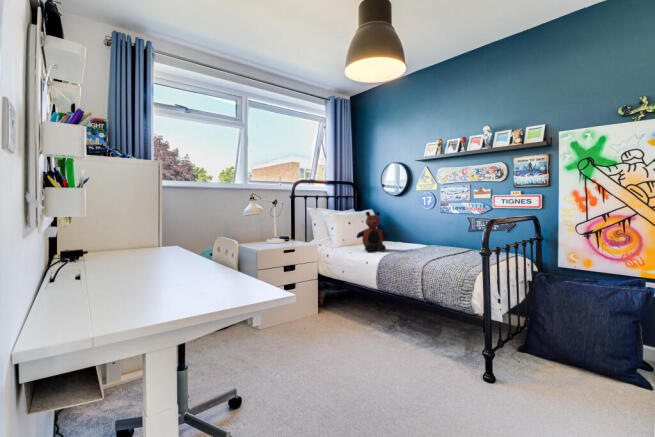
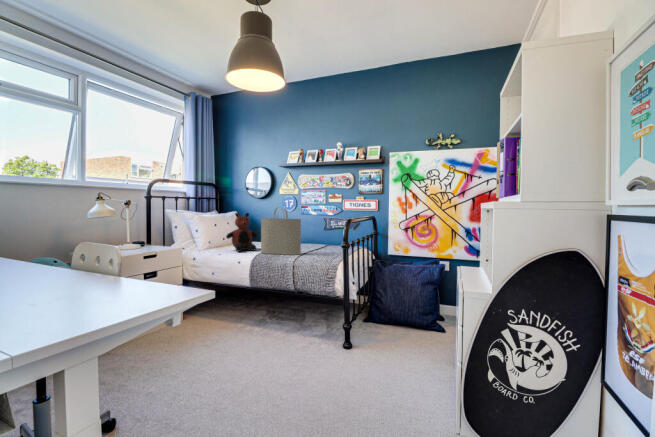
tote bag: none [389,206,432,258] -> present [261,208,301,255]

